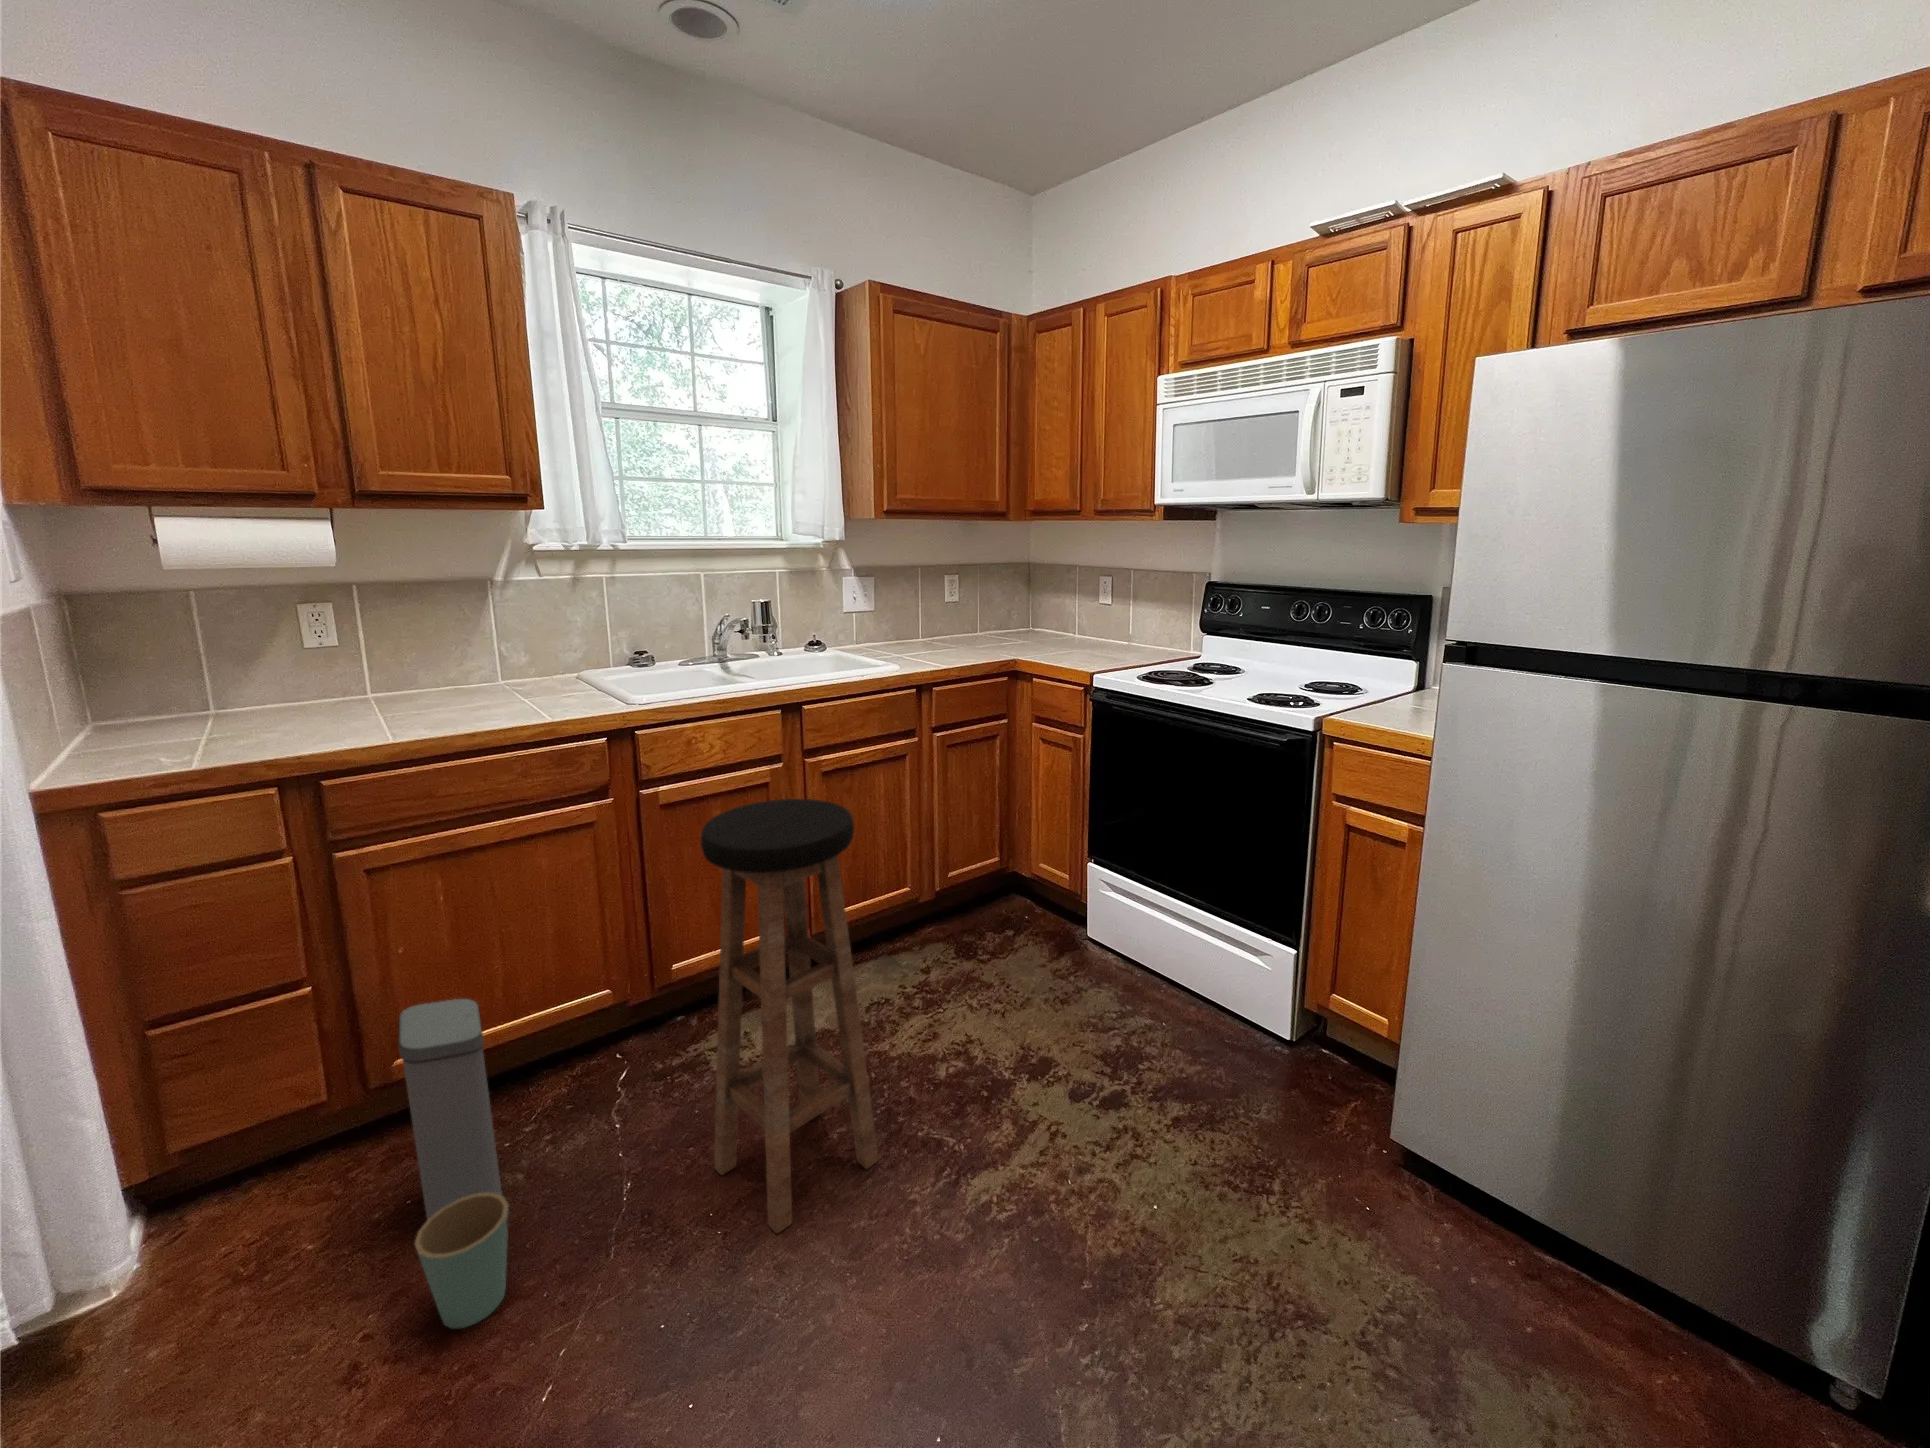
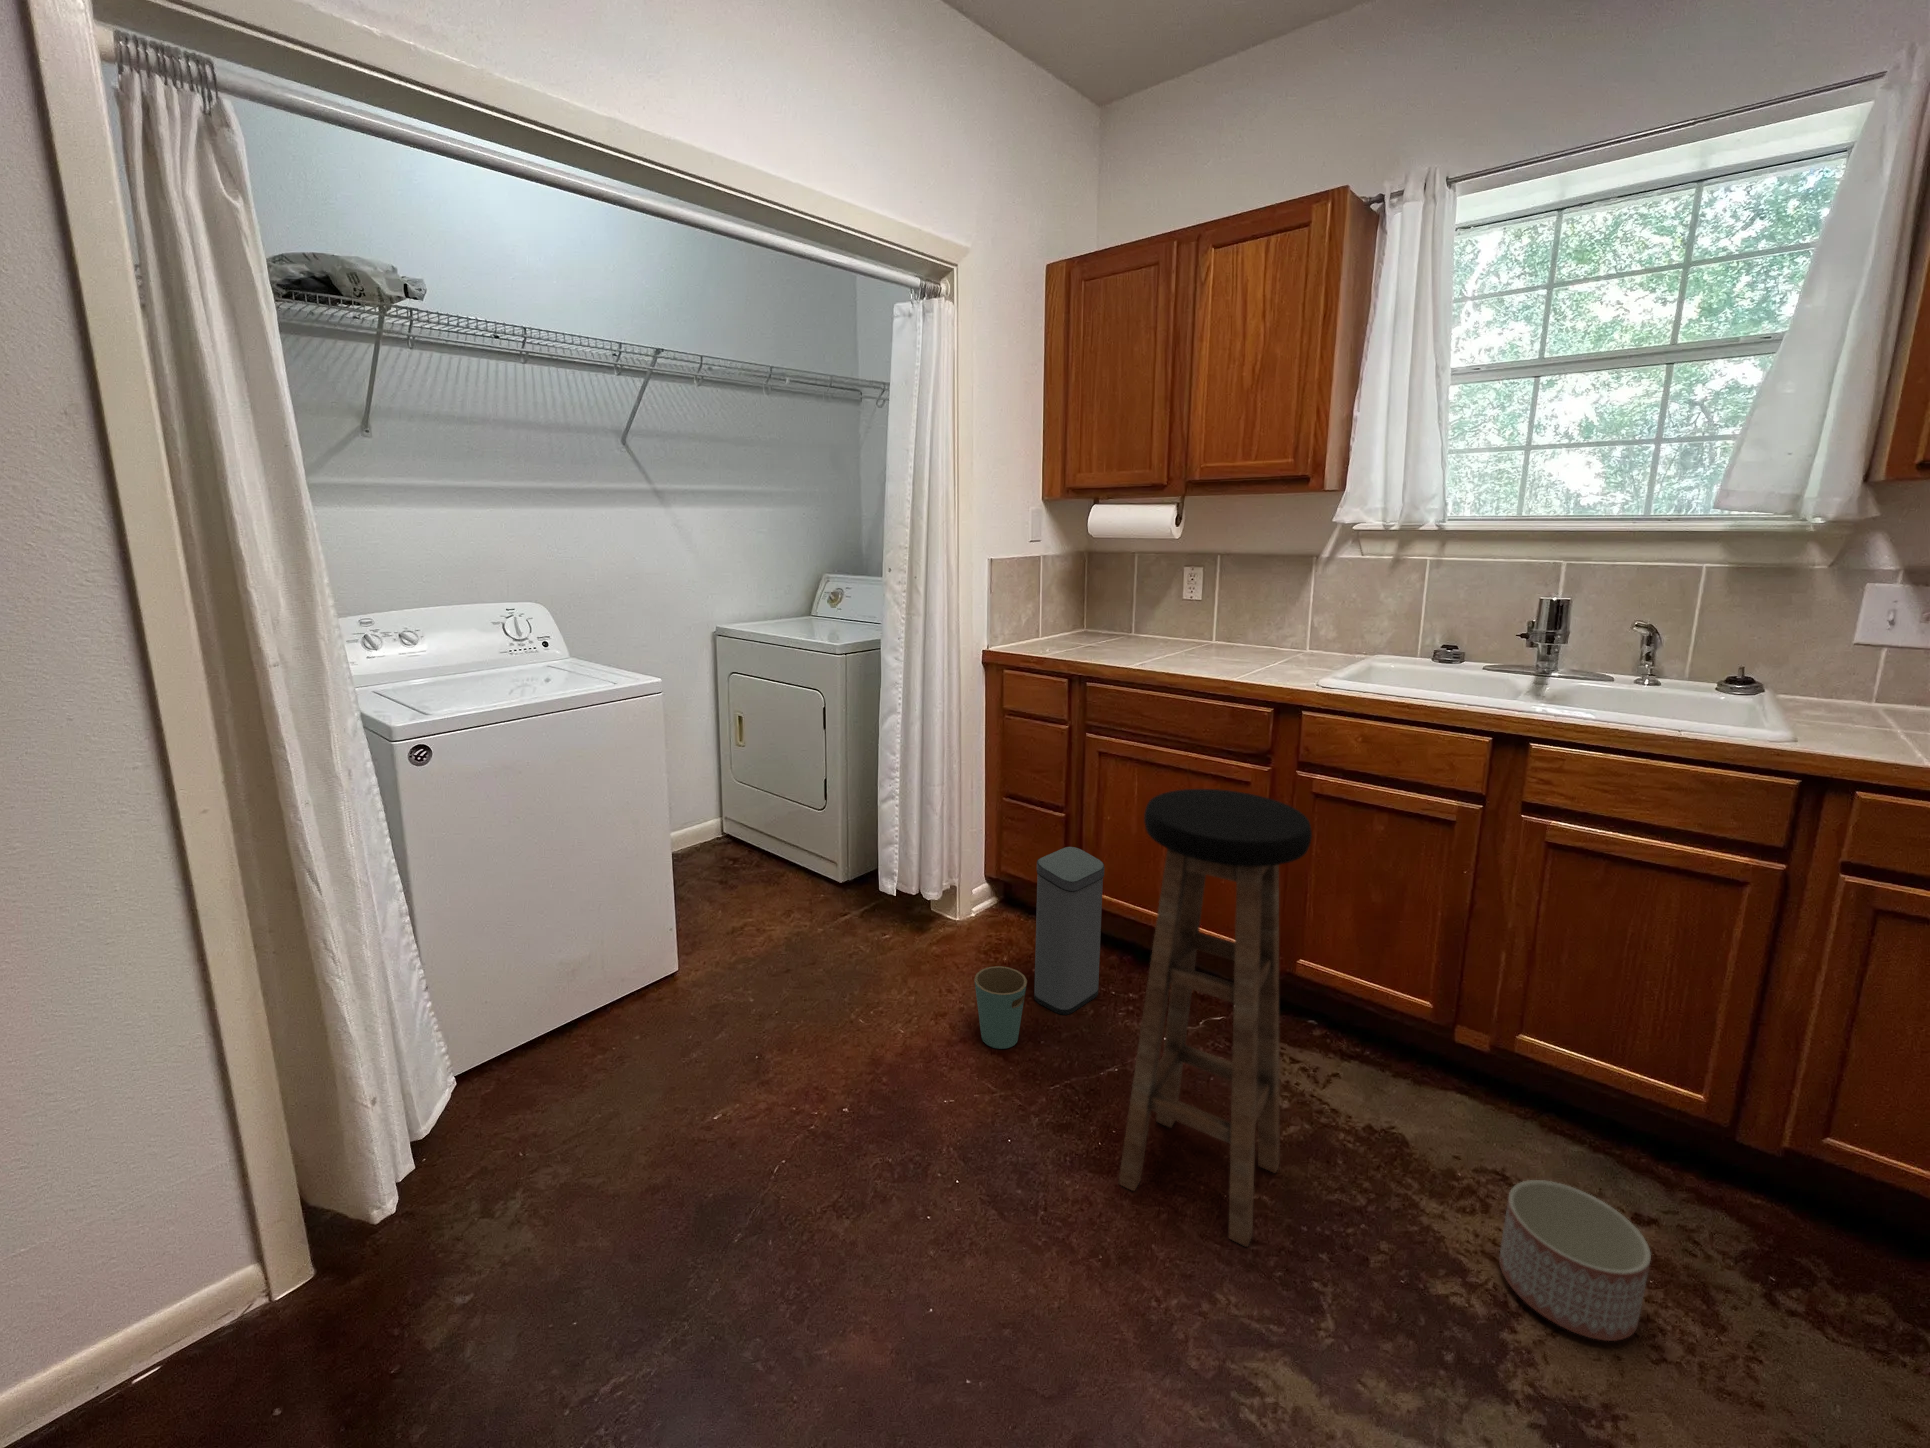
planter: none [926,958,994,1039] -> present [1499,1180,1651,1341]

